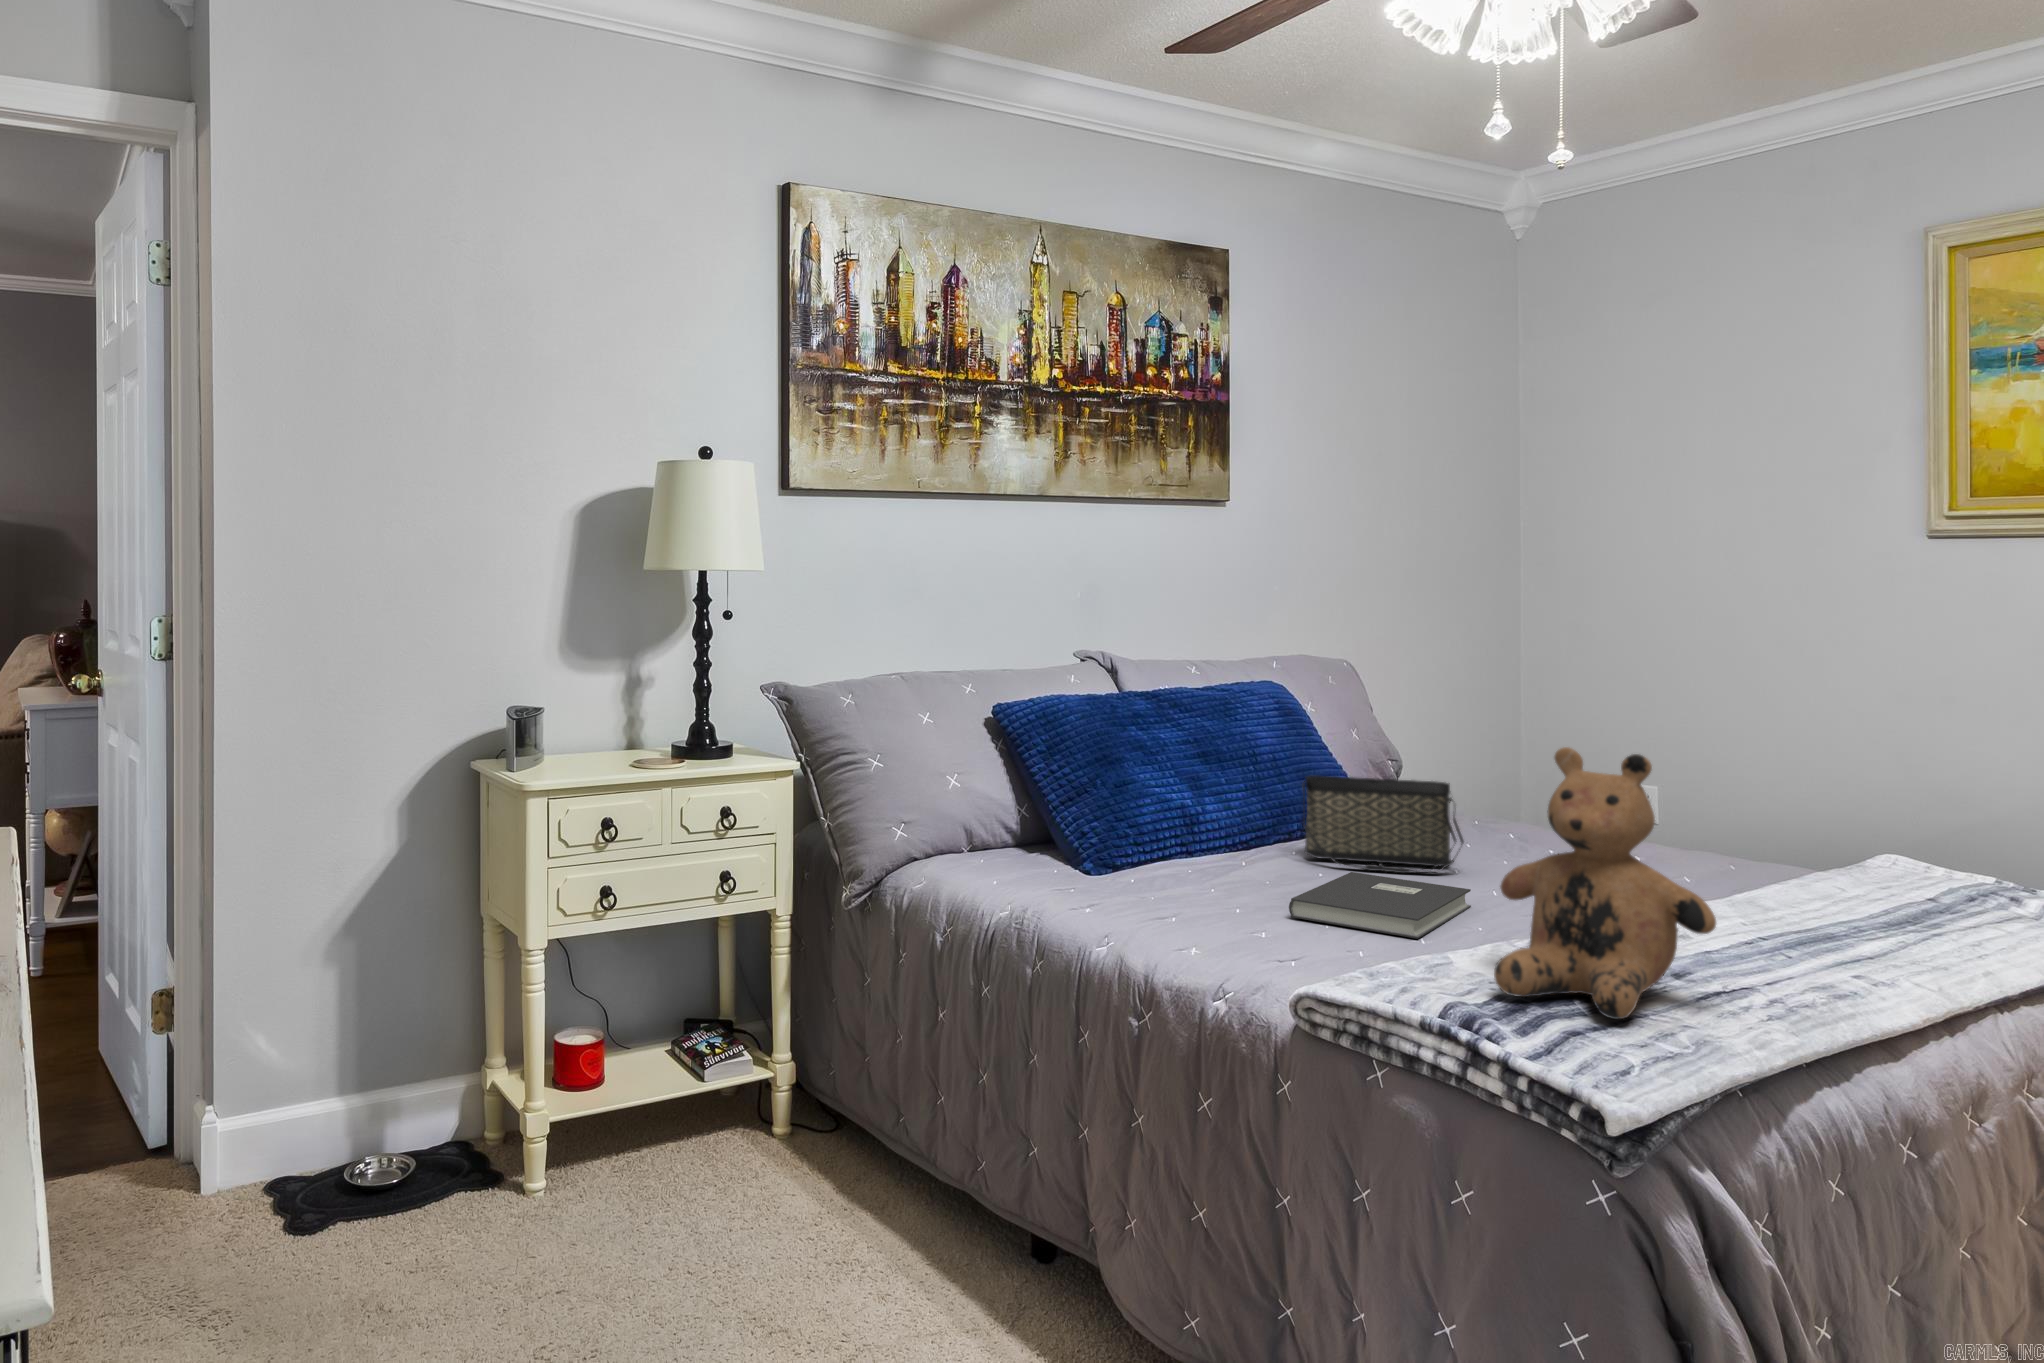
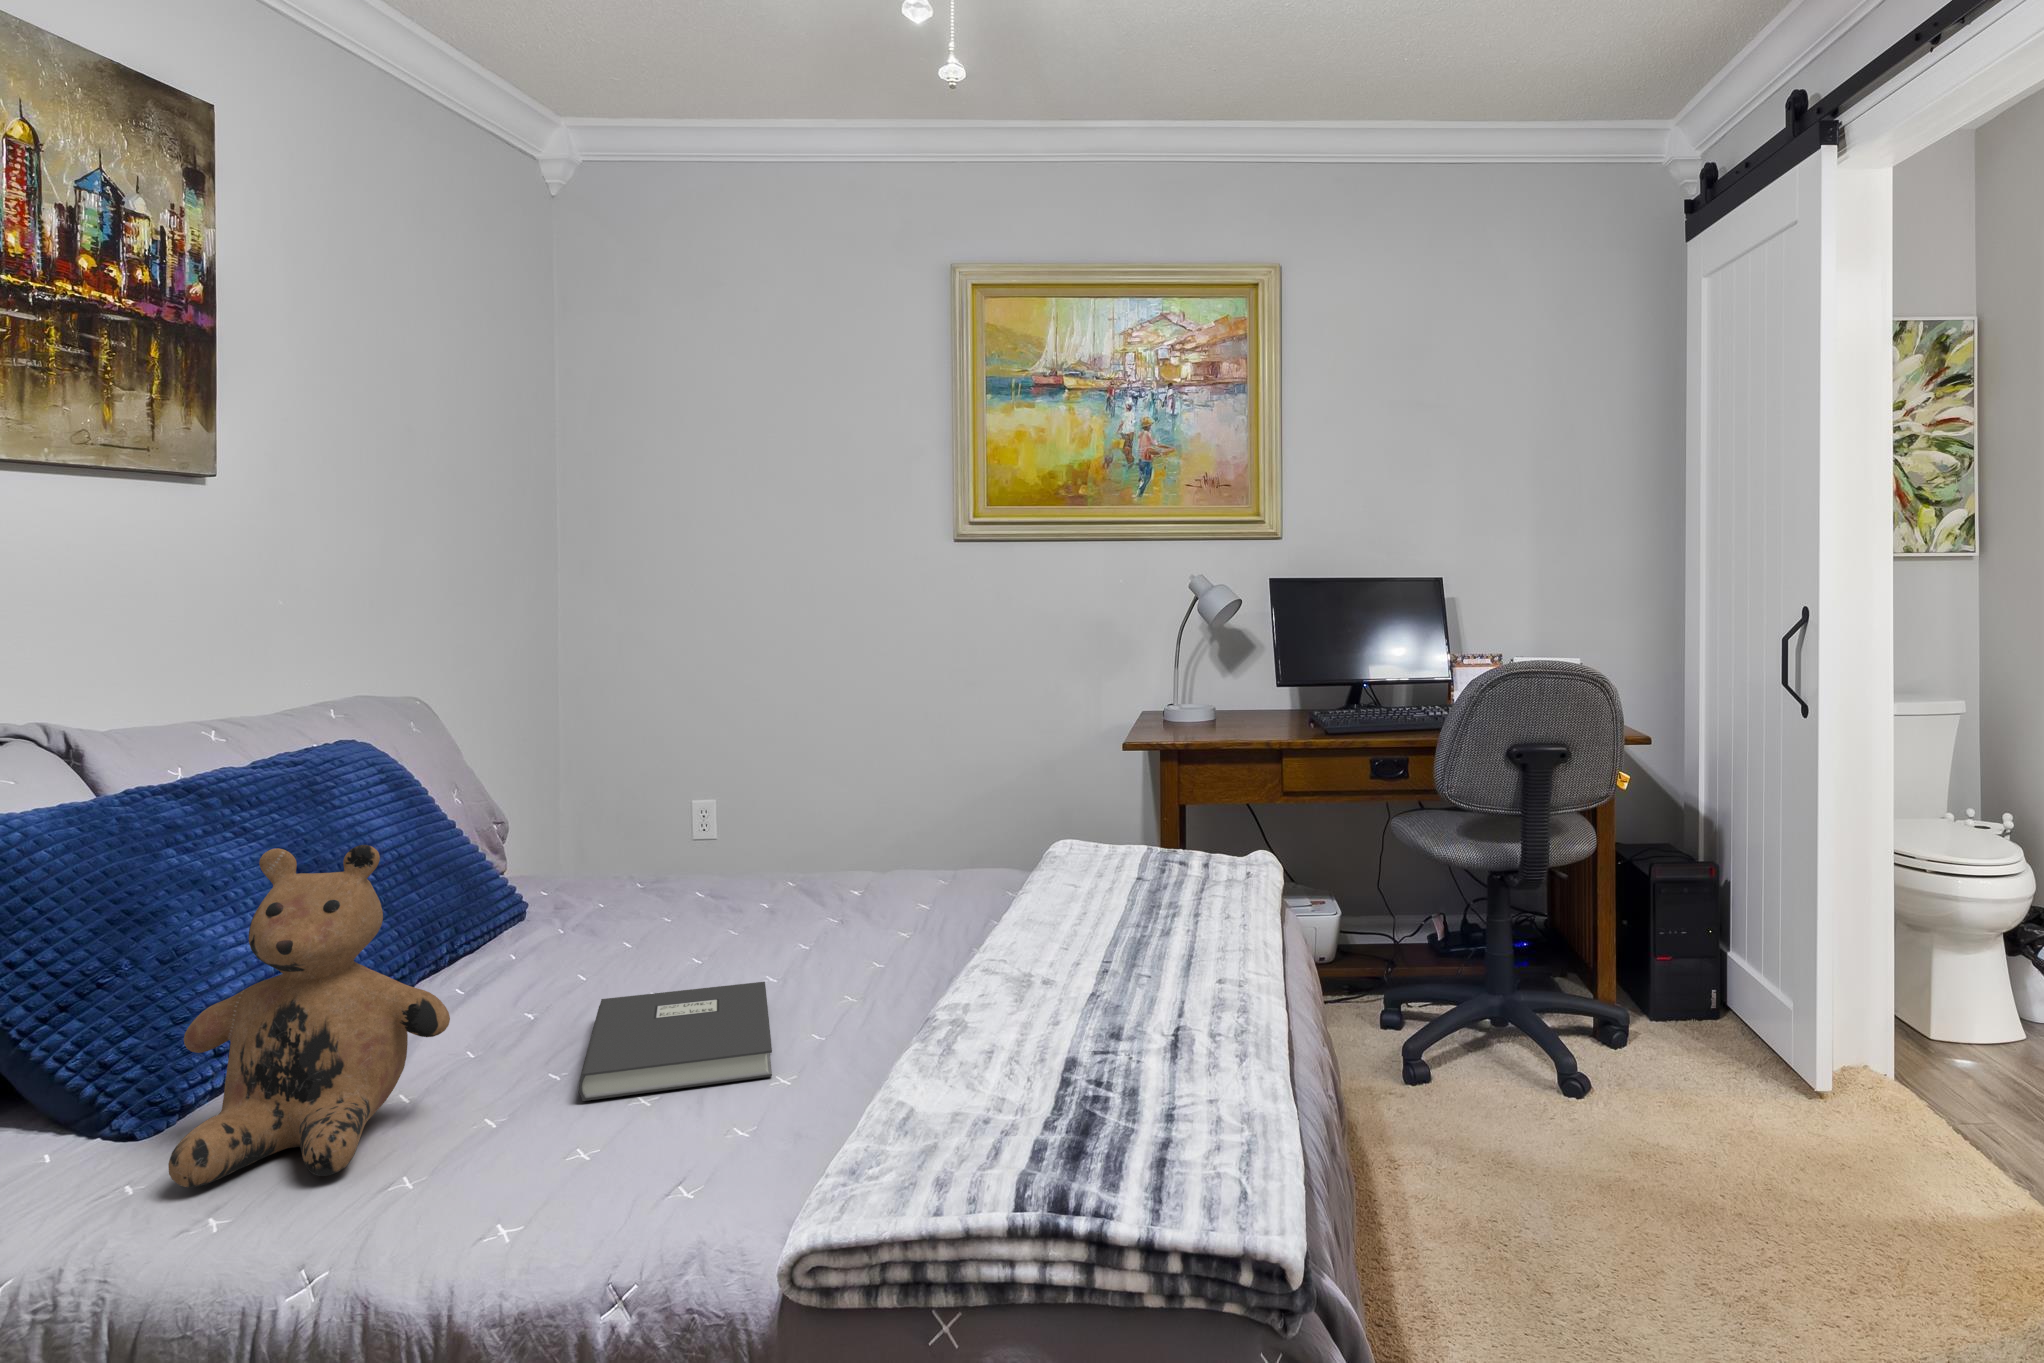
teddy bear: present [1494,747,1716,1019] -> present [168,845,450,1188]
handbag: present [1303,775,1464,873] -> none [480,845,704,987]

